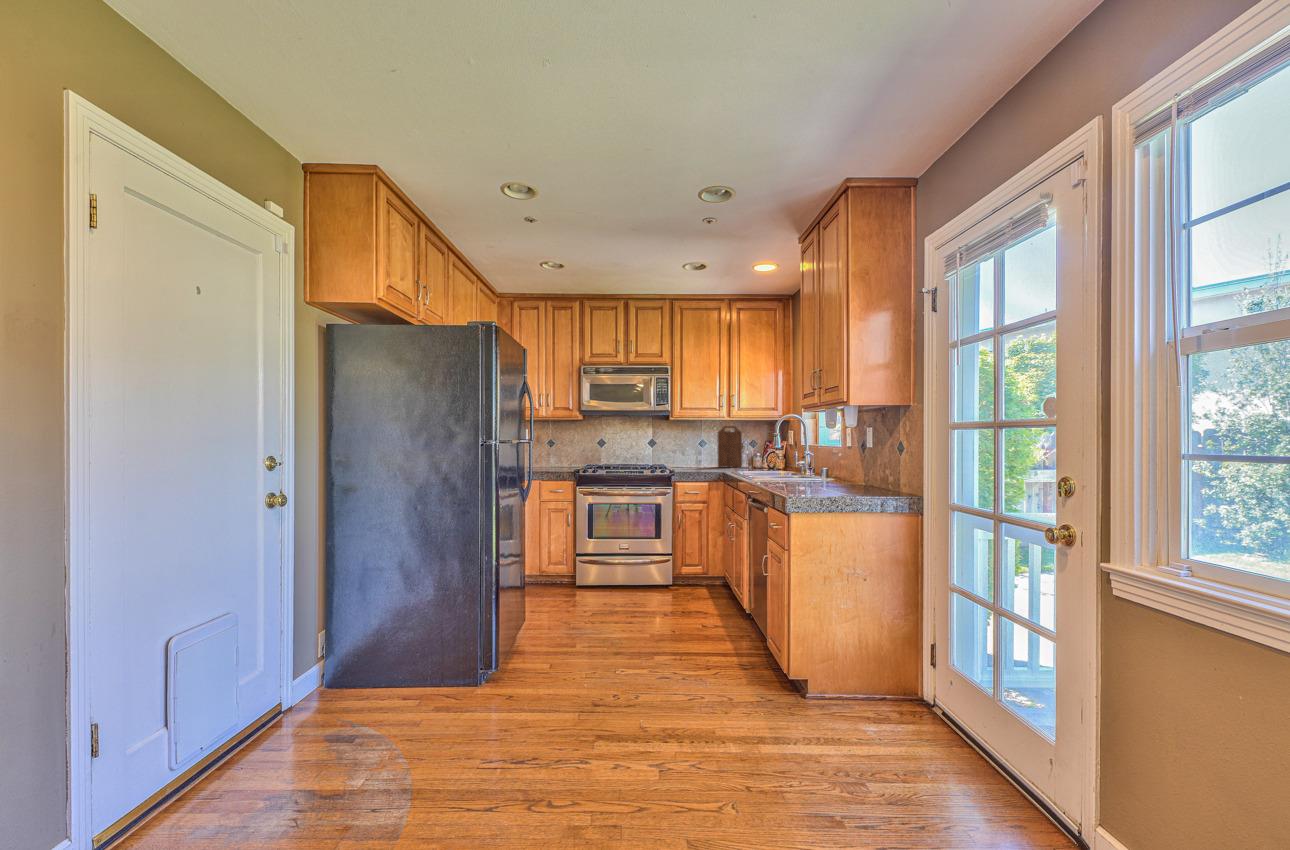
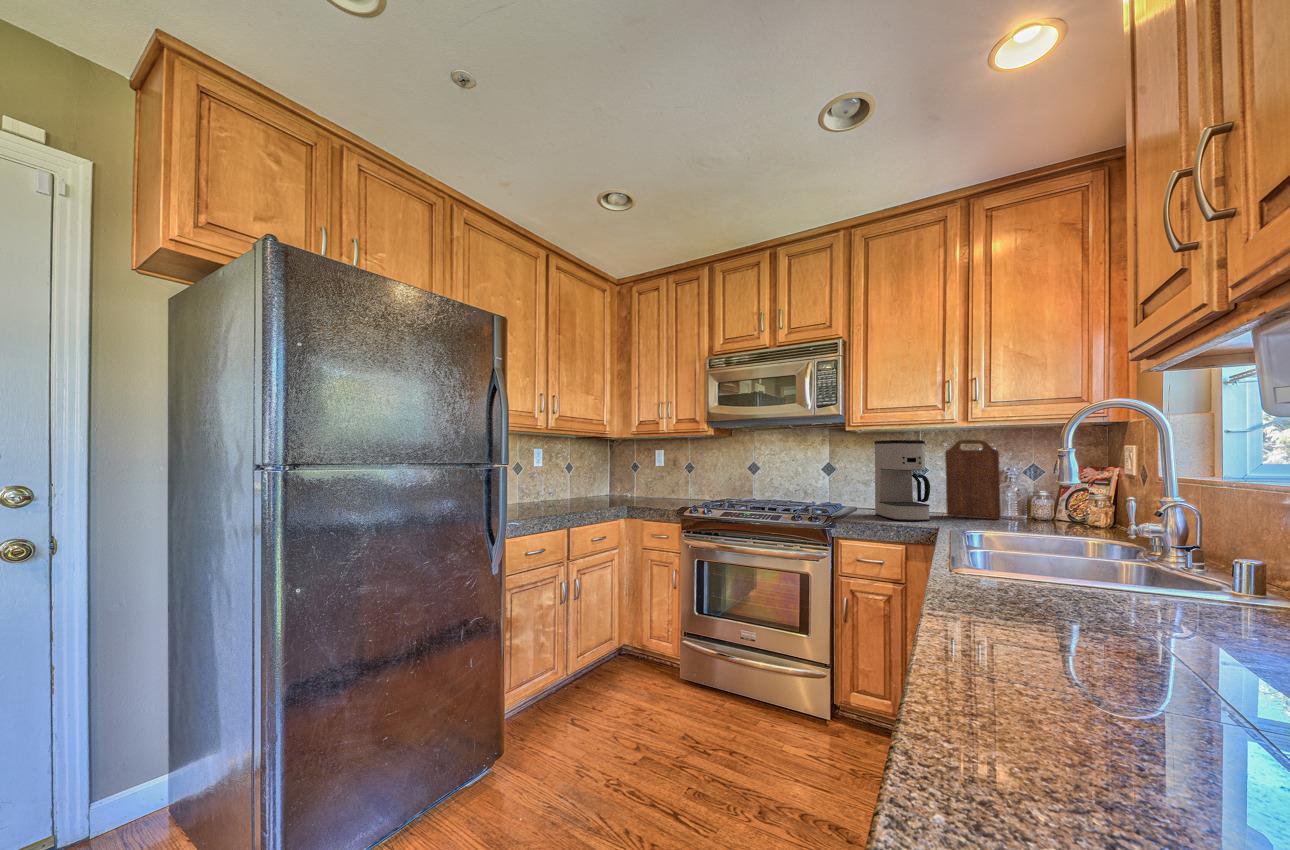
coffee maker: none [686,426,714,470] -> present [874,440,930,521]

